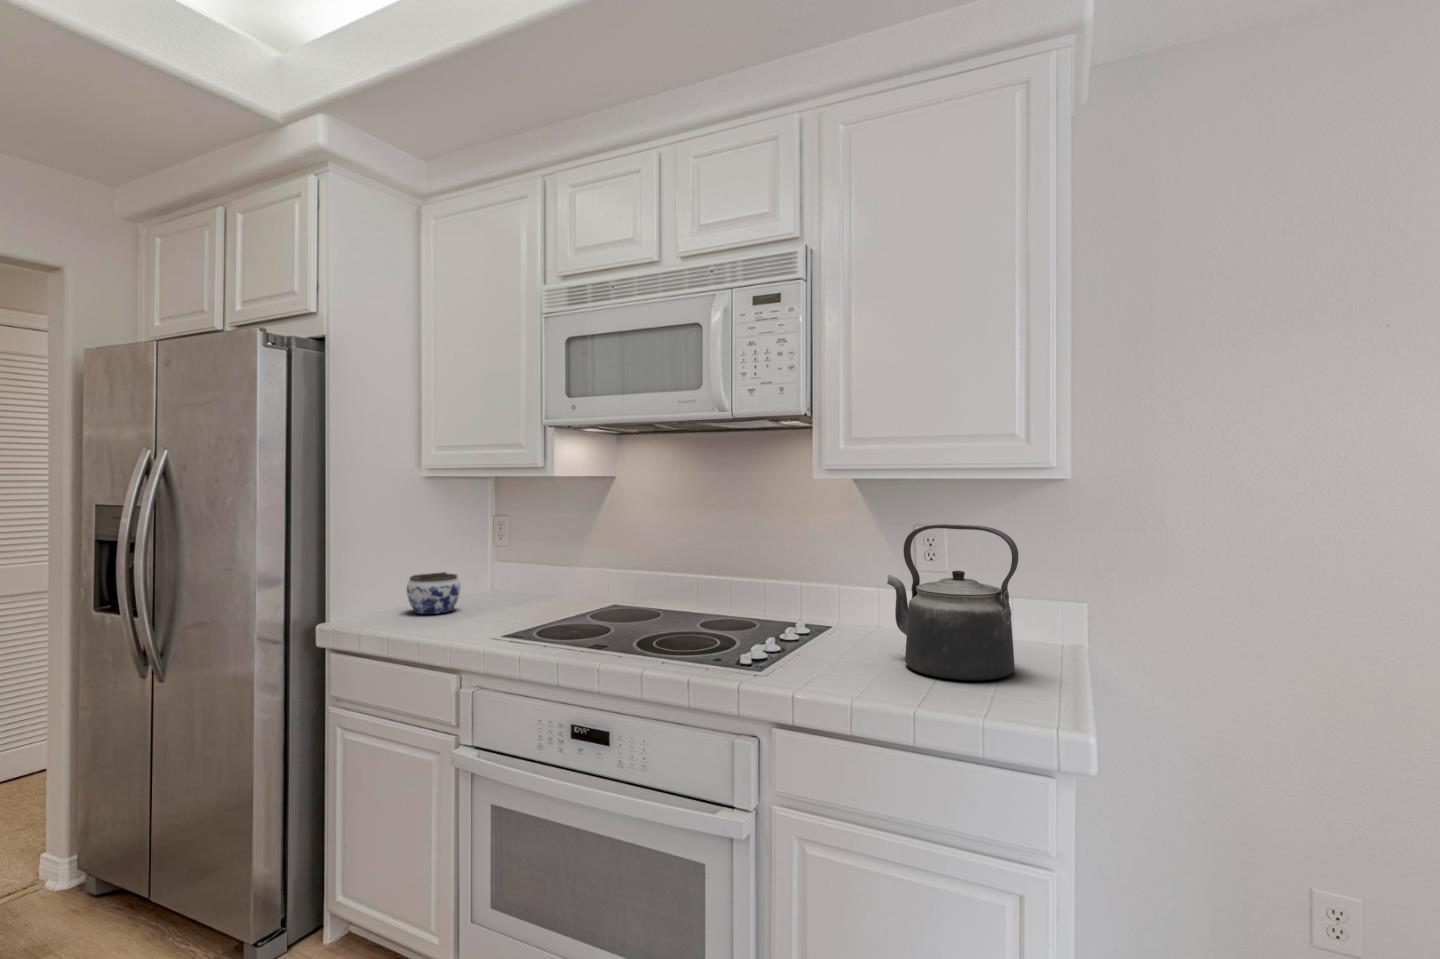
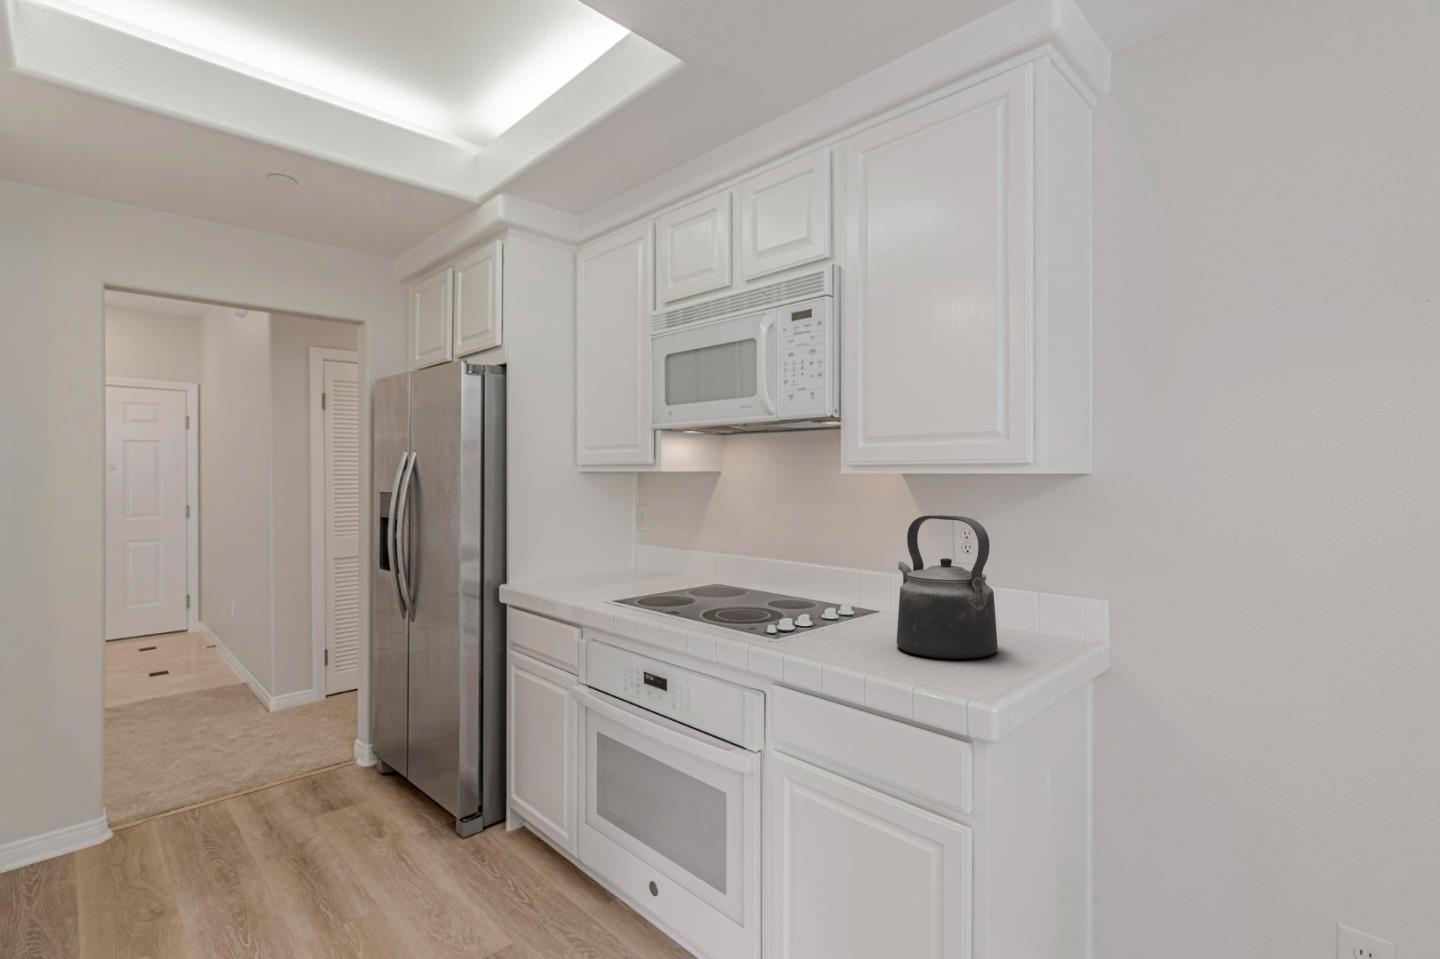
jar: present [407,572,460,614] -> none [567,551,608,583]

